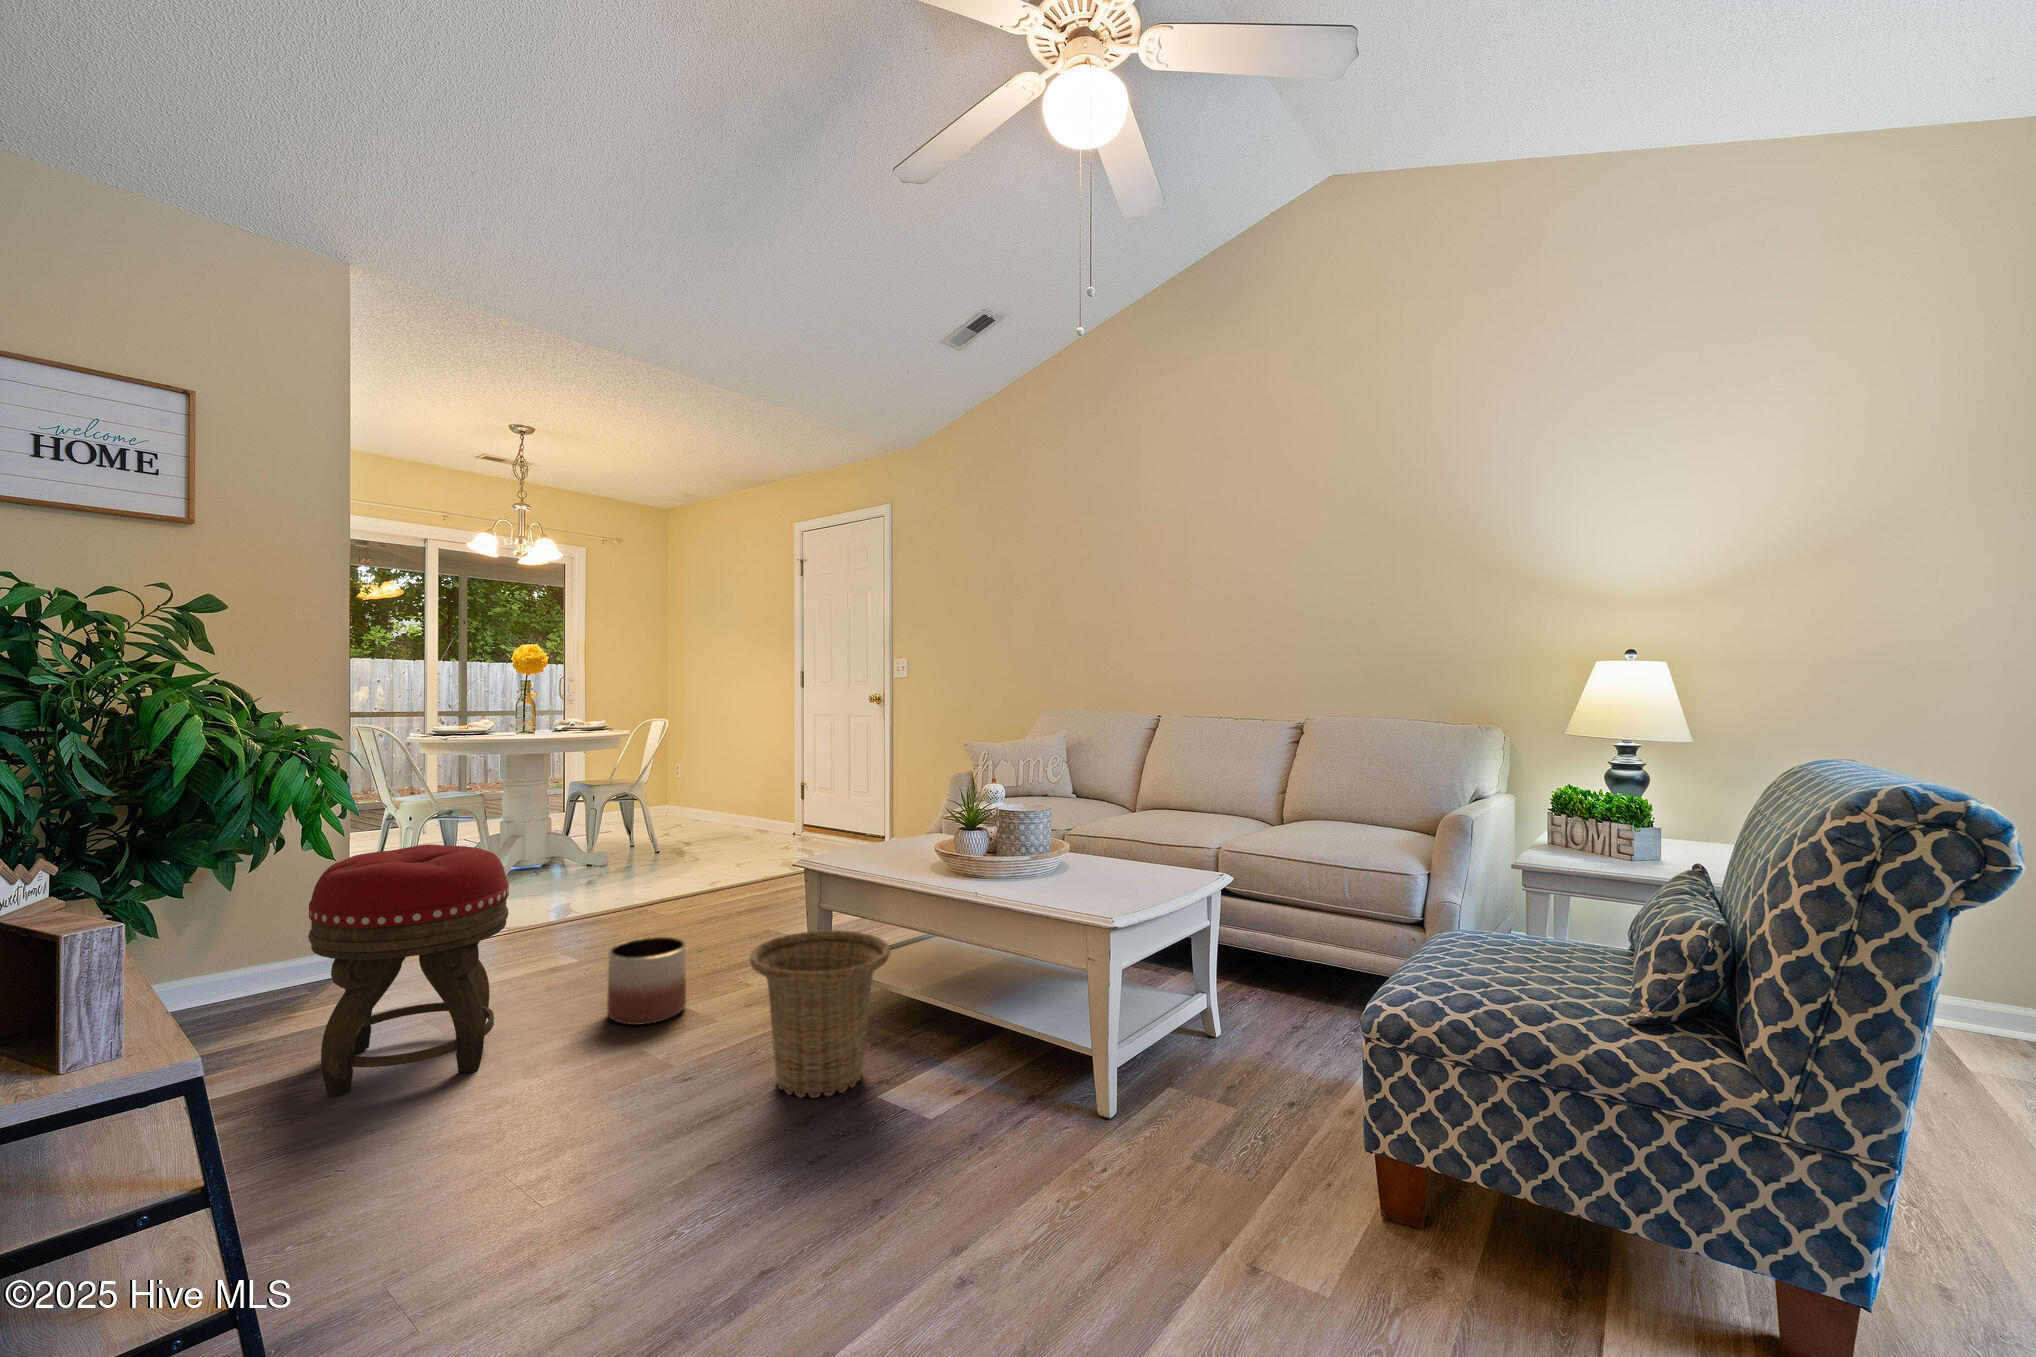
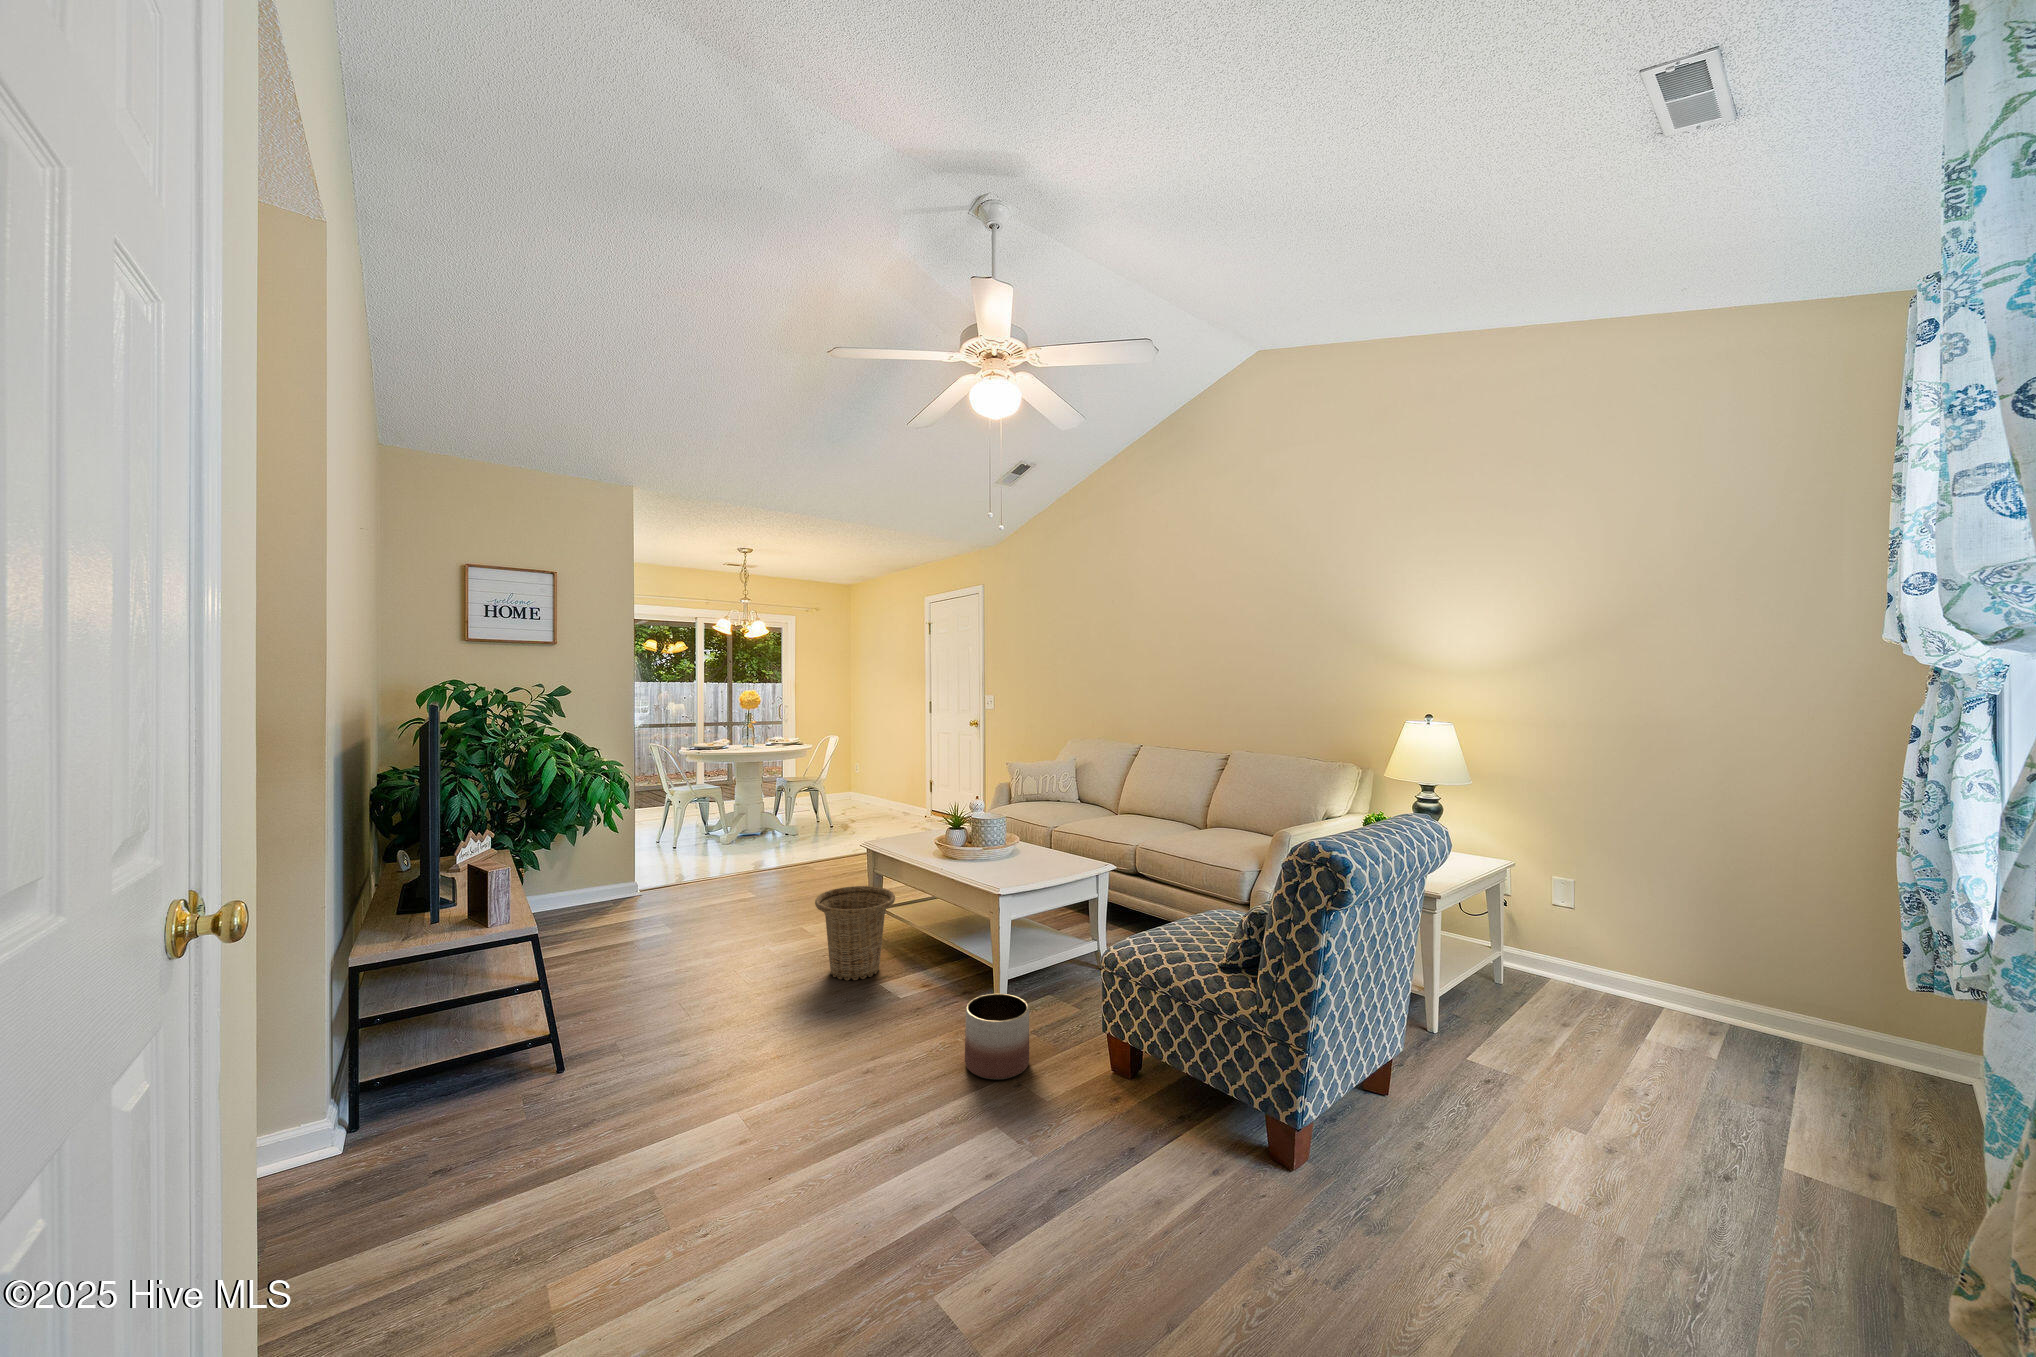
footstool: present [308,844,509,1096] -> none [604,826,704,957]
planter: present [607,937,686,1025] -> present [965,994,1029,1080]

